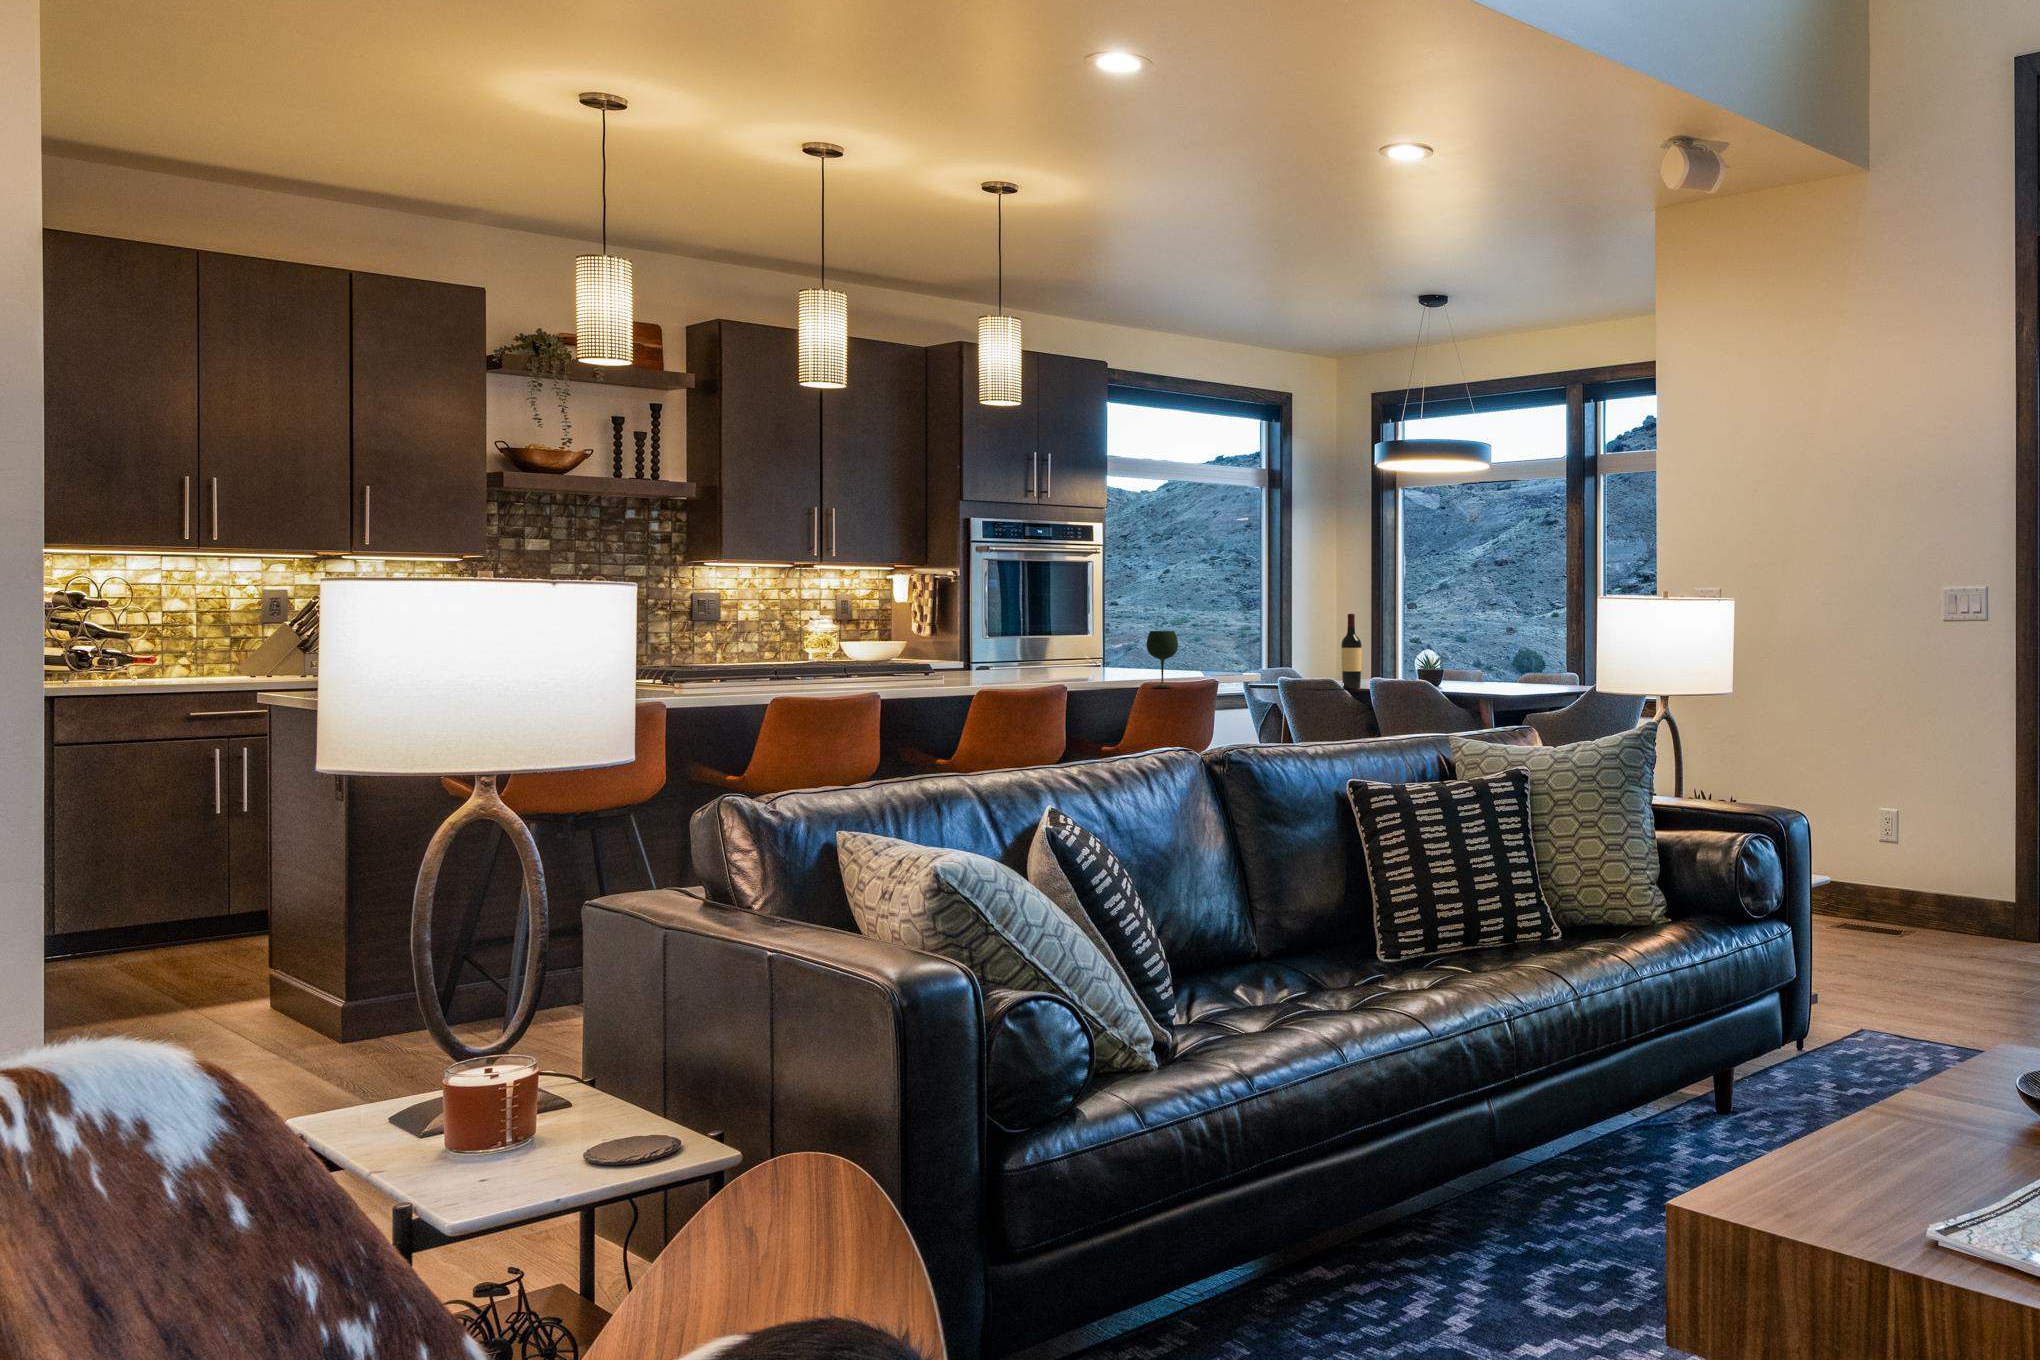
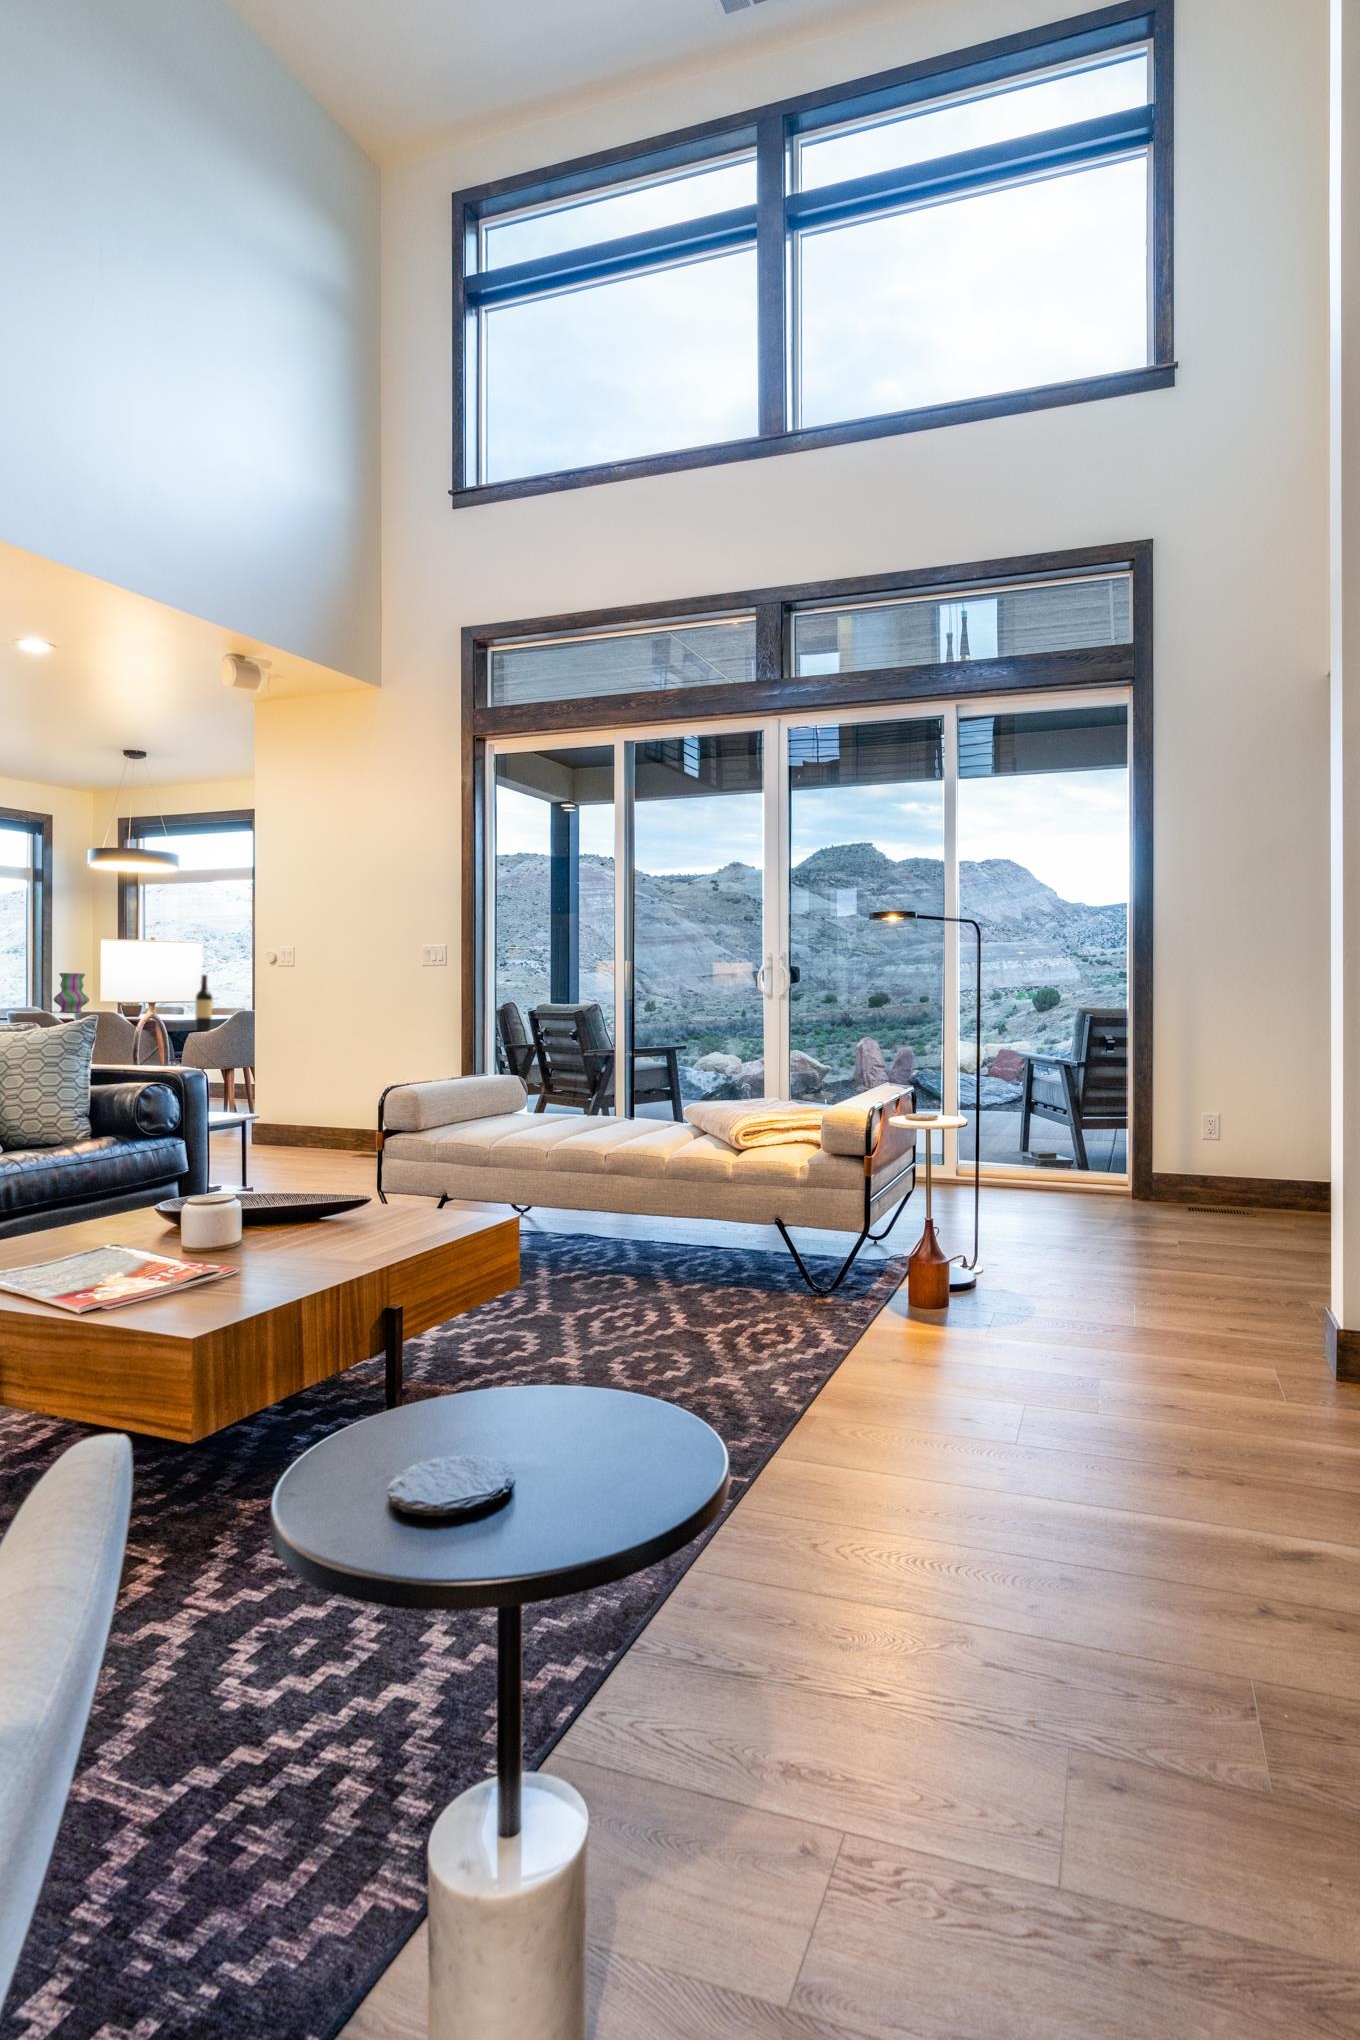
vase: none [1218,612,1257,662] -> present [54,973,89,1012]
wine glass: present [1147,631,1178,688] -> none [23,985,52,1030]

